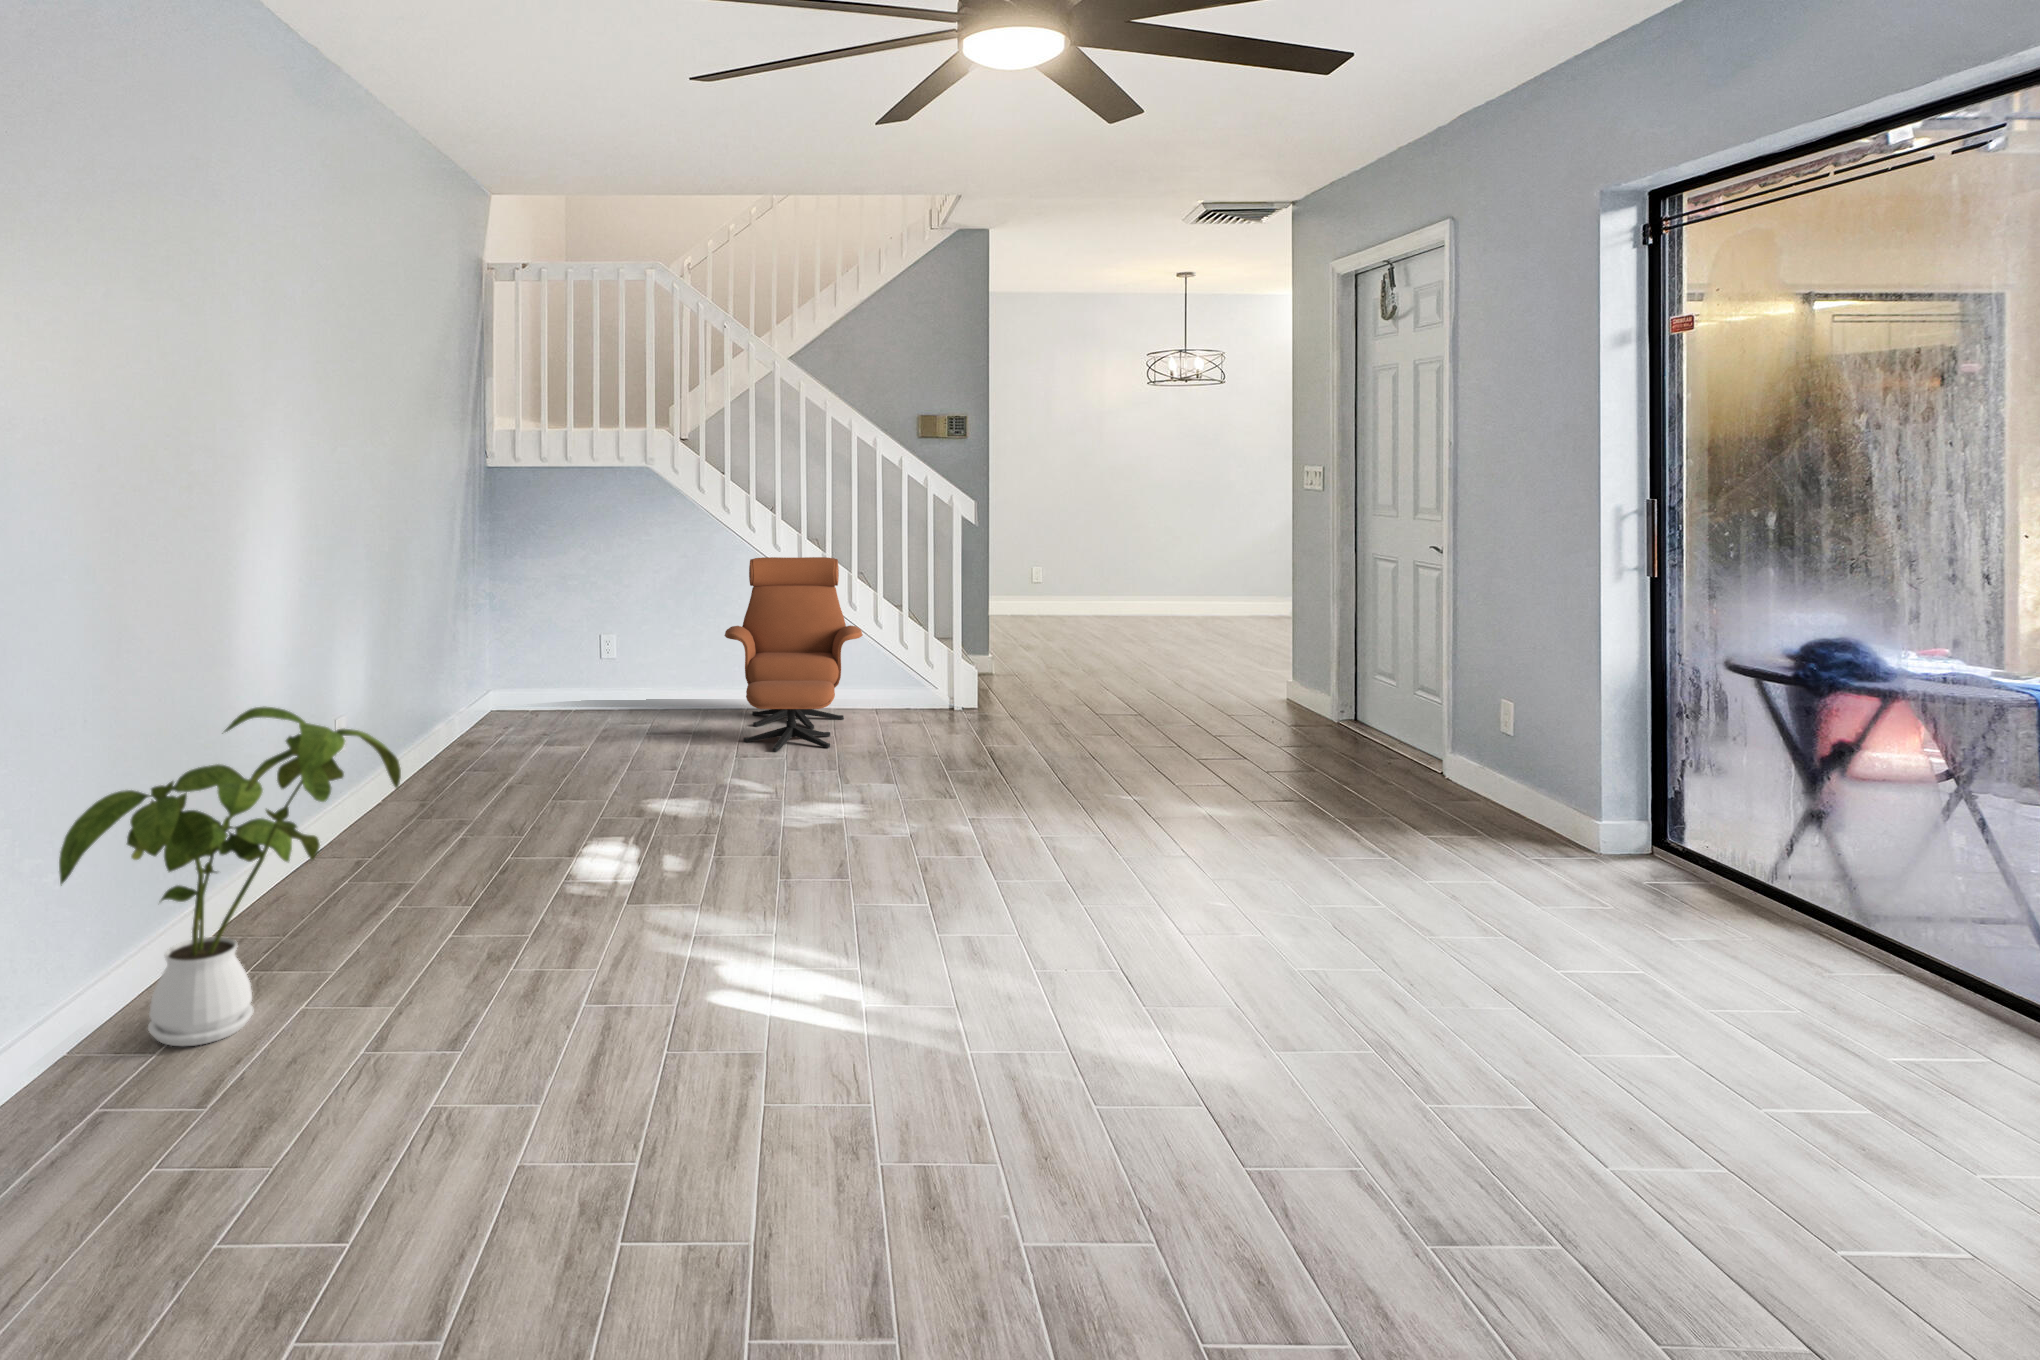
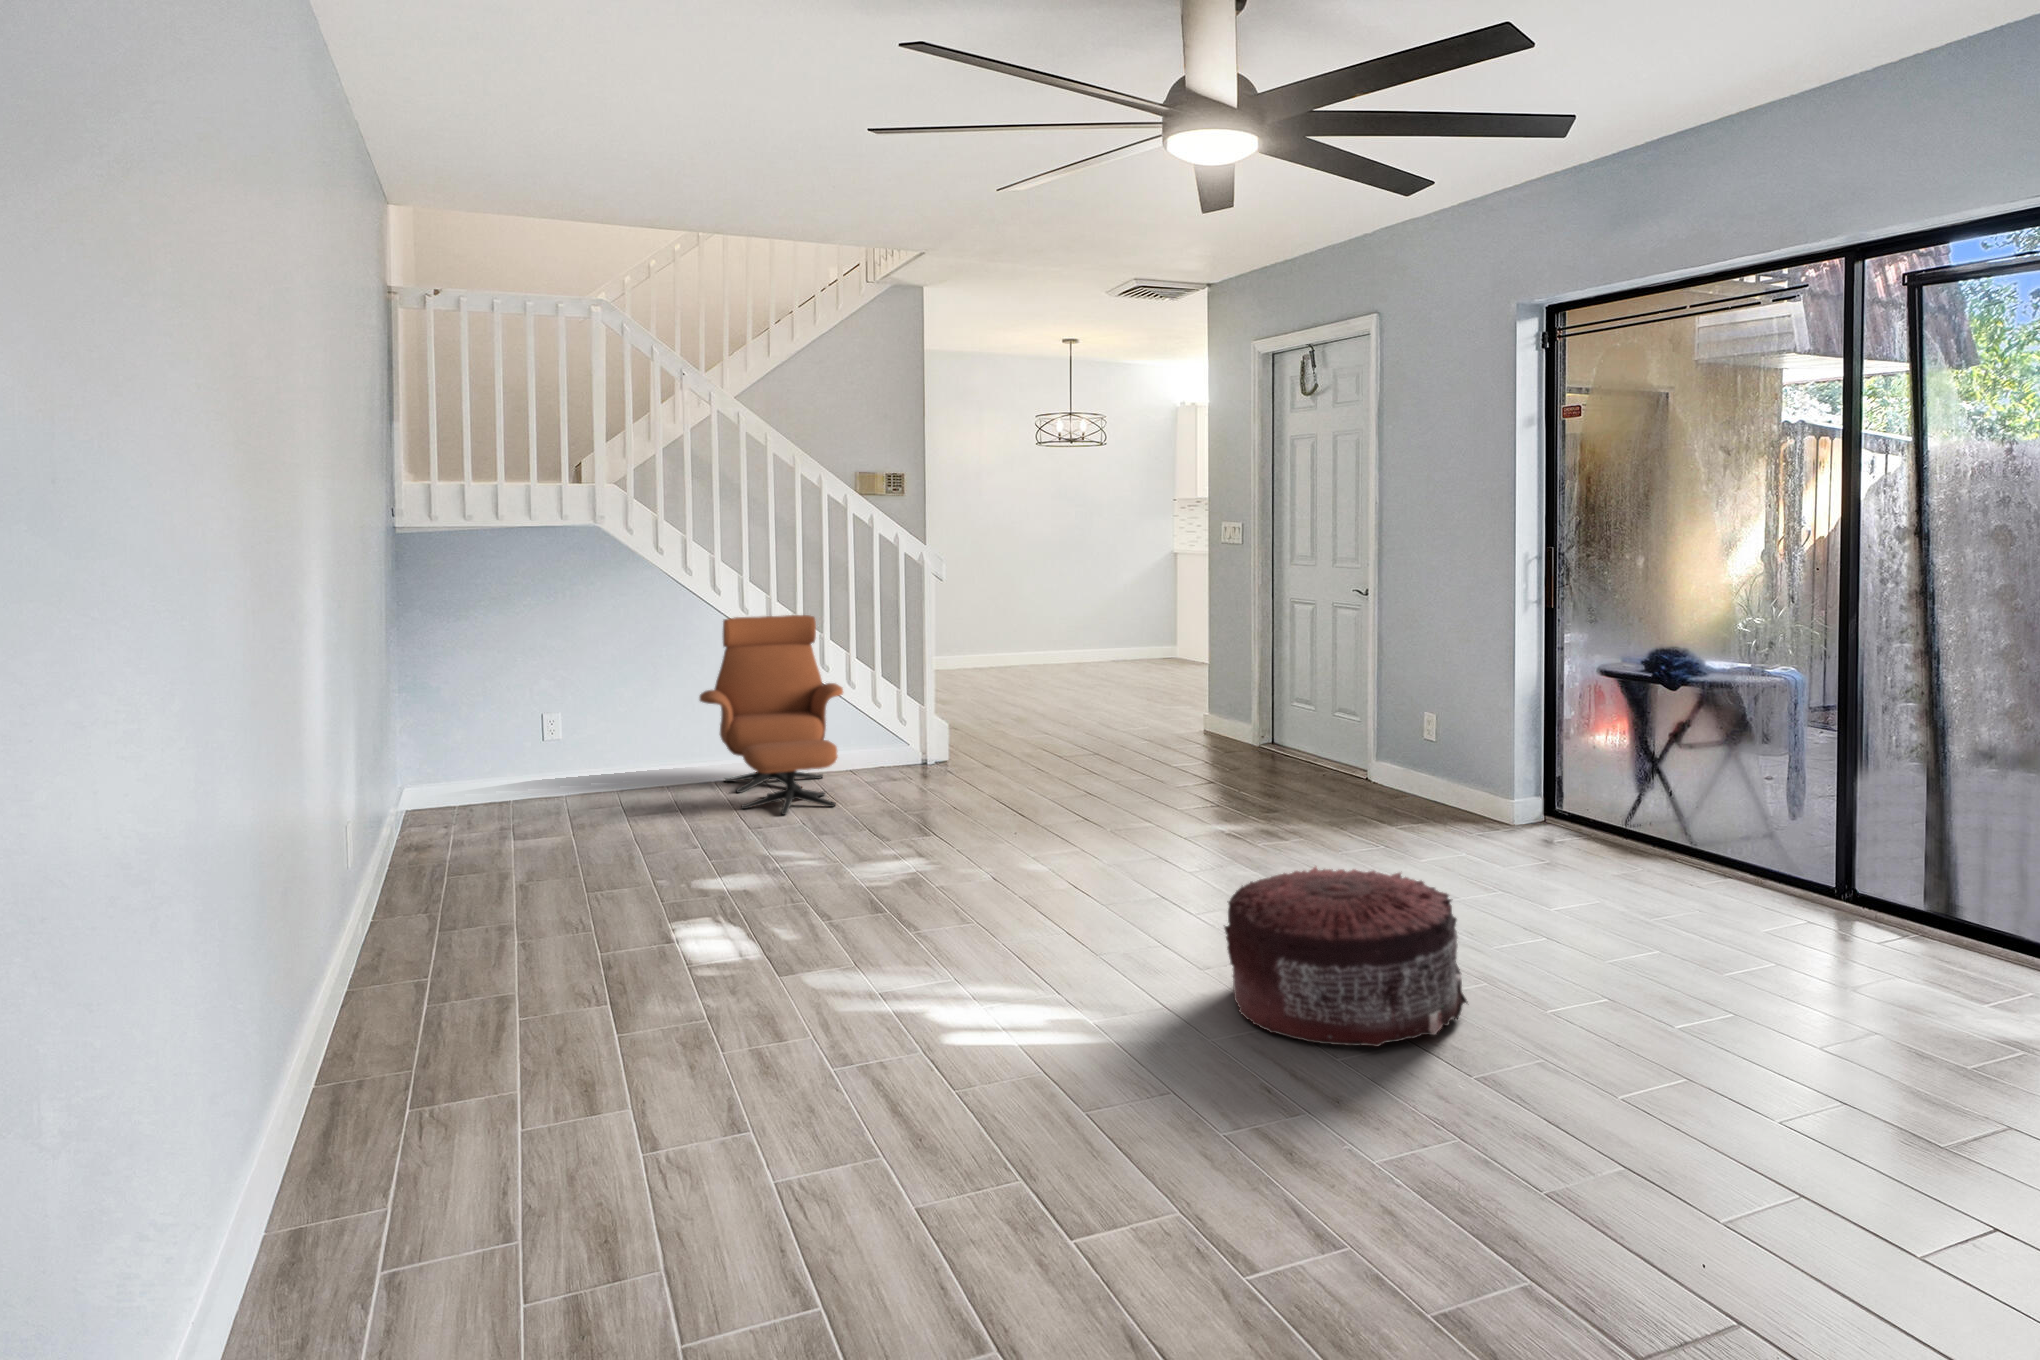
house plant: present [59,707,401,1046] -> none [307,799,636,1196]
pouf: none [1034,866,1324,1093] -> present [1224,867,1467,1047]

